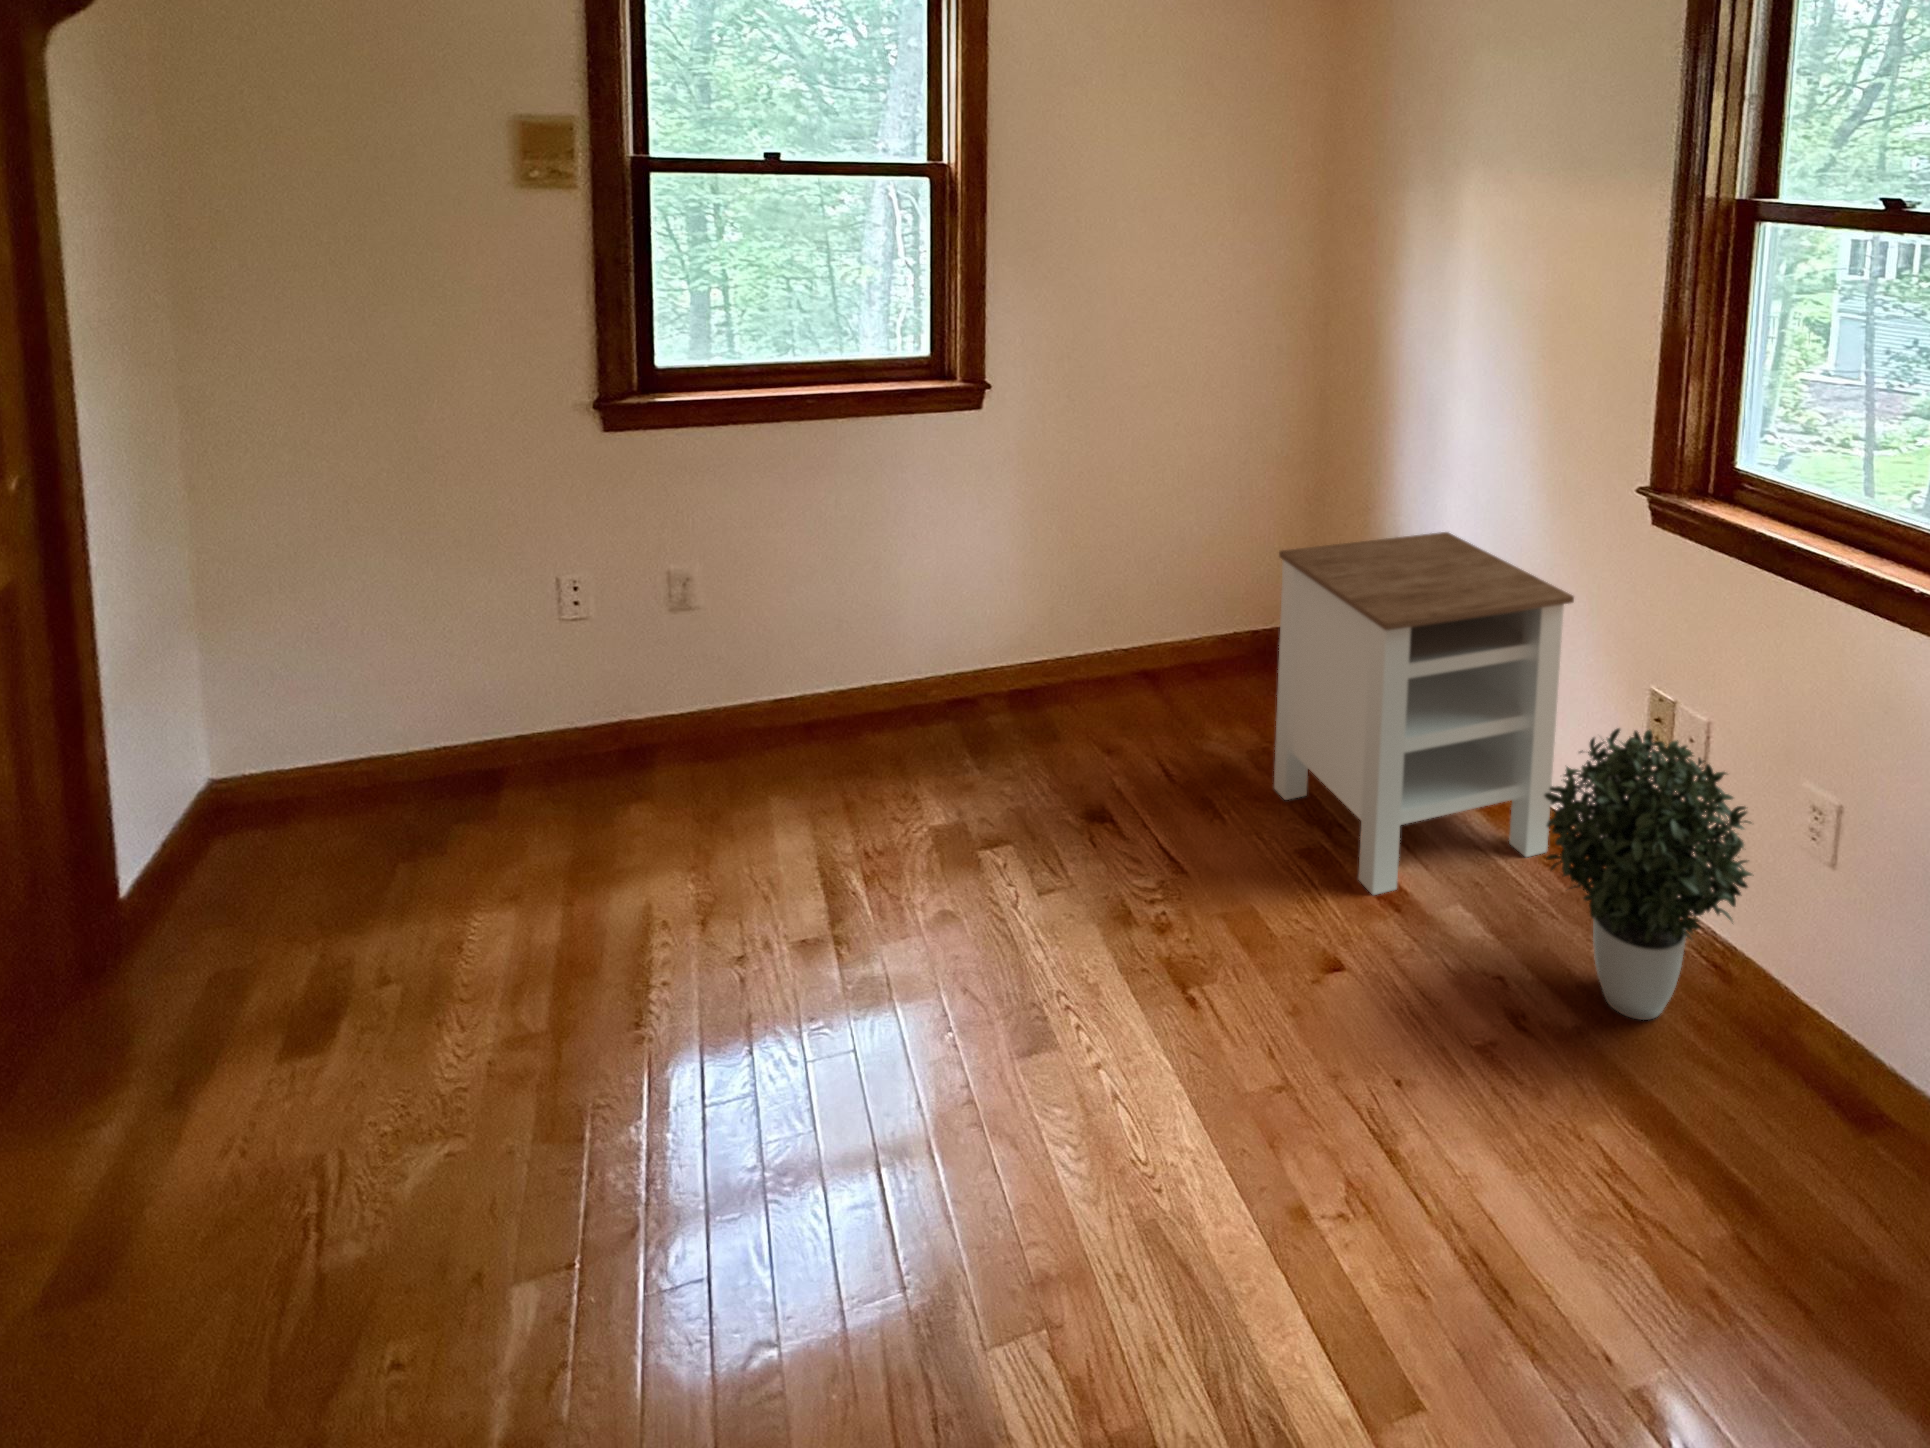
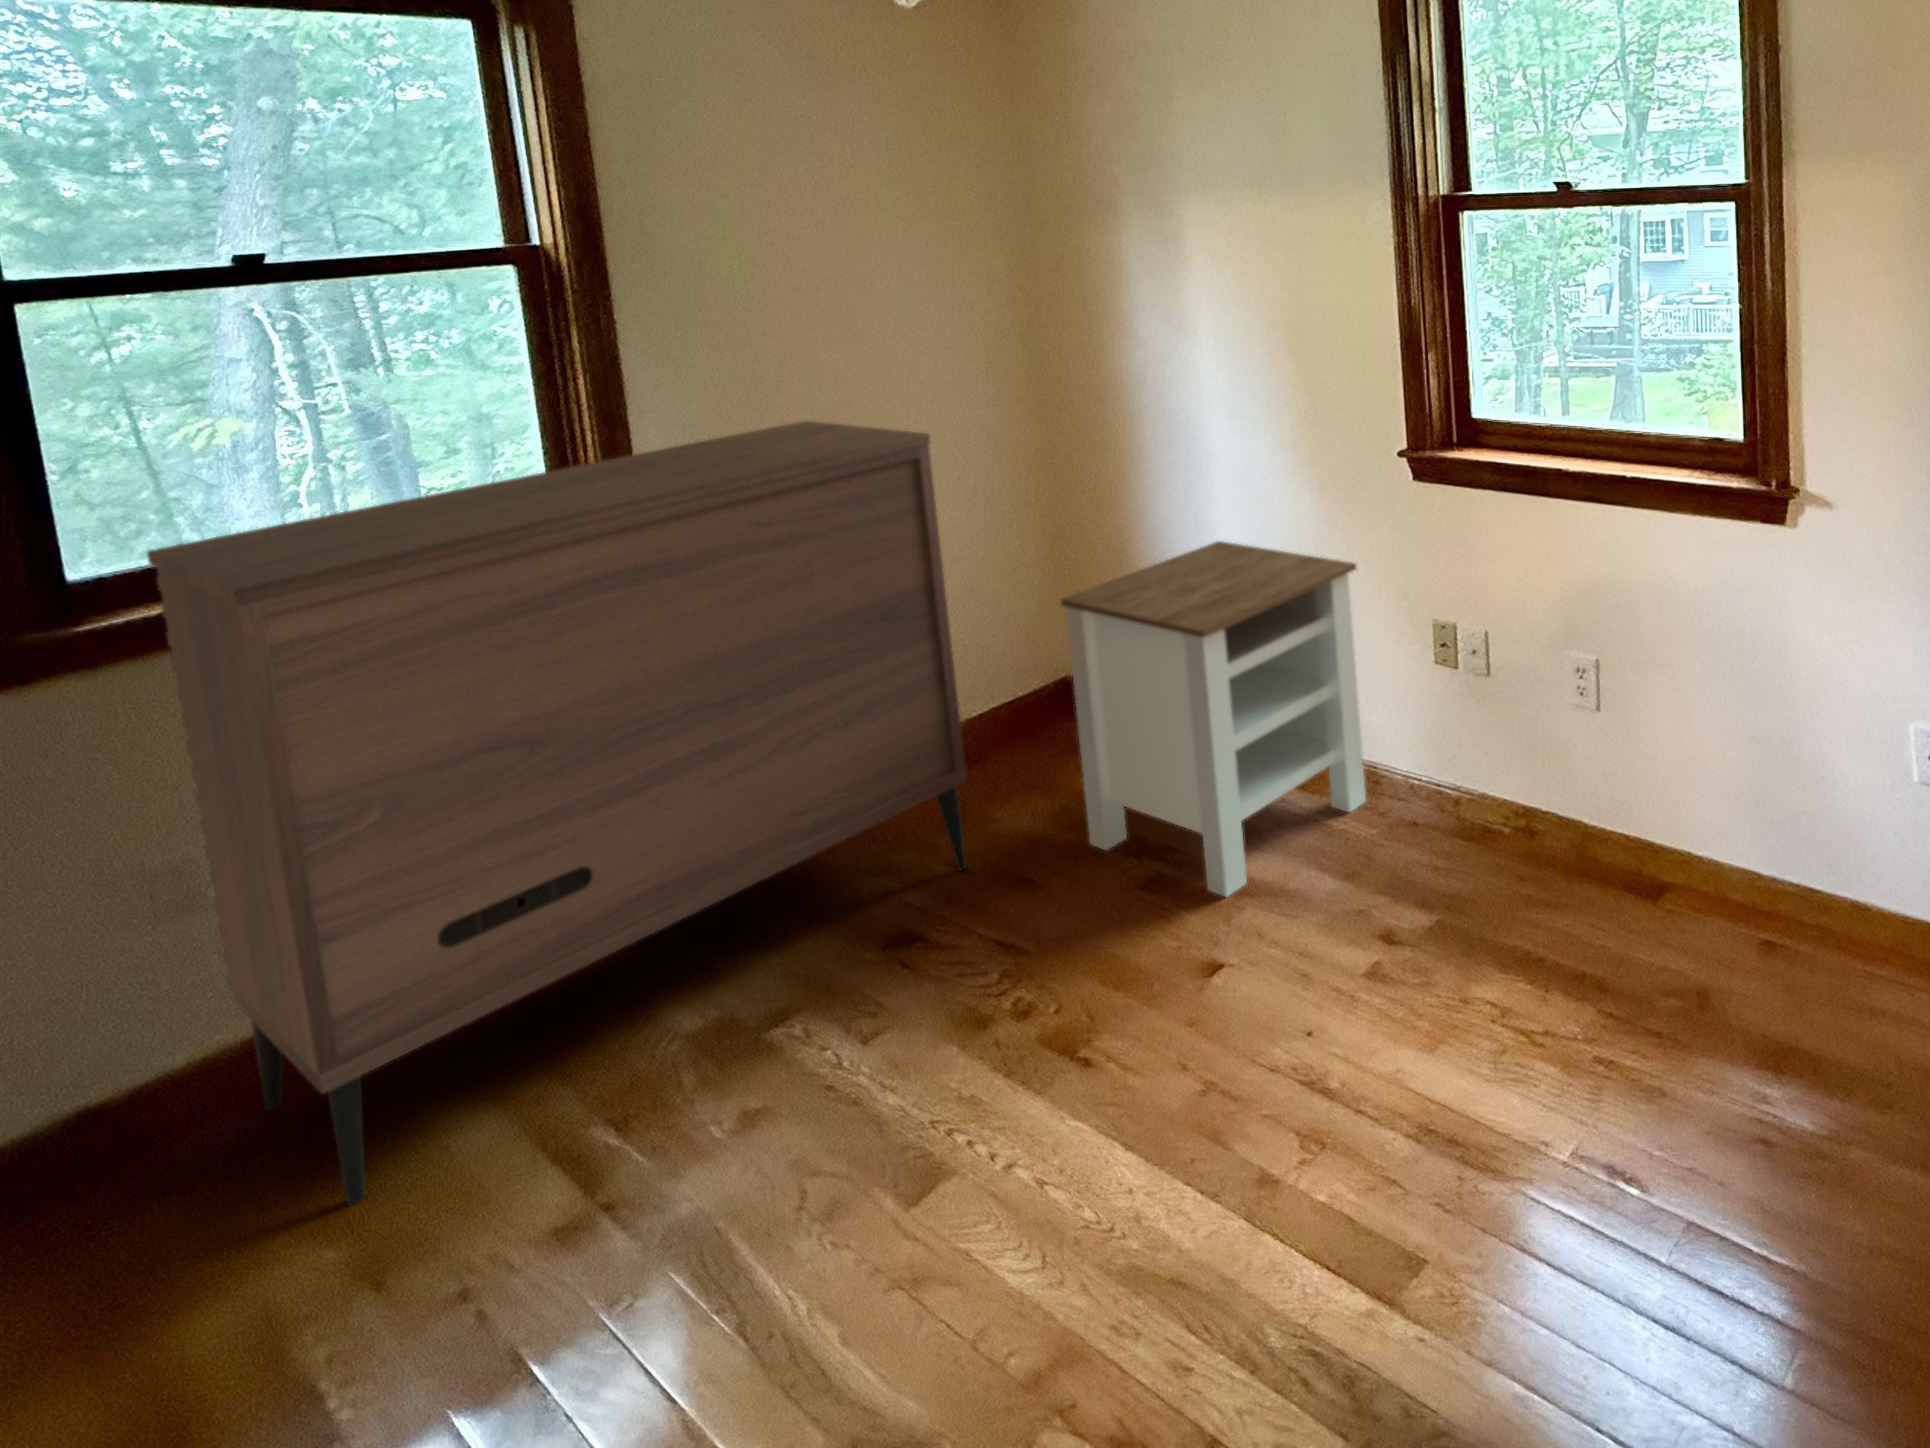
dresser: none [689,339,1191,858] -> present [147,421,966,1206]
potted plant: present [1544,728,1752,1020] -> none [1375,652,1549,899]

